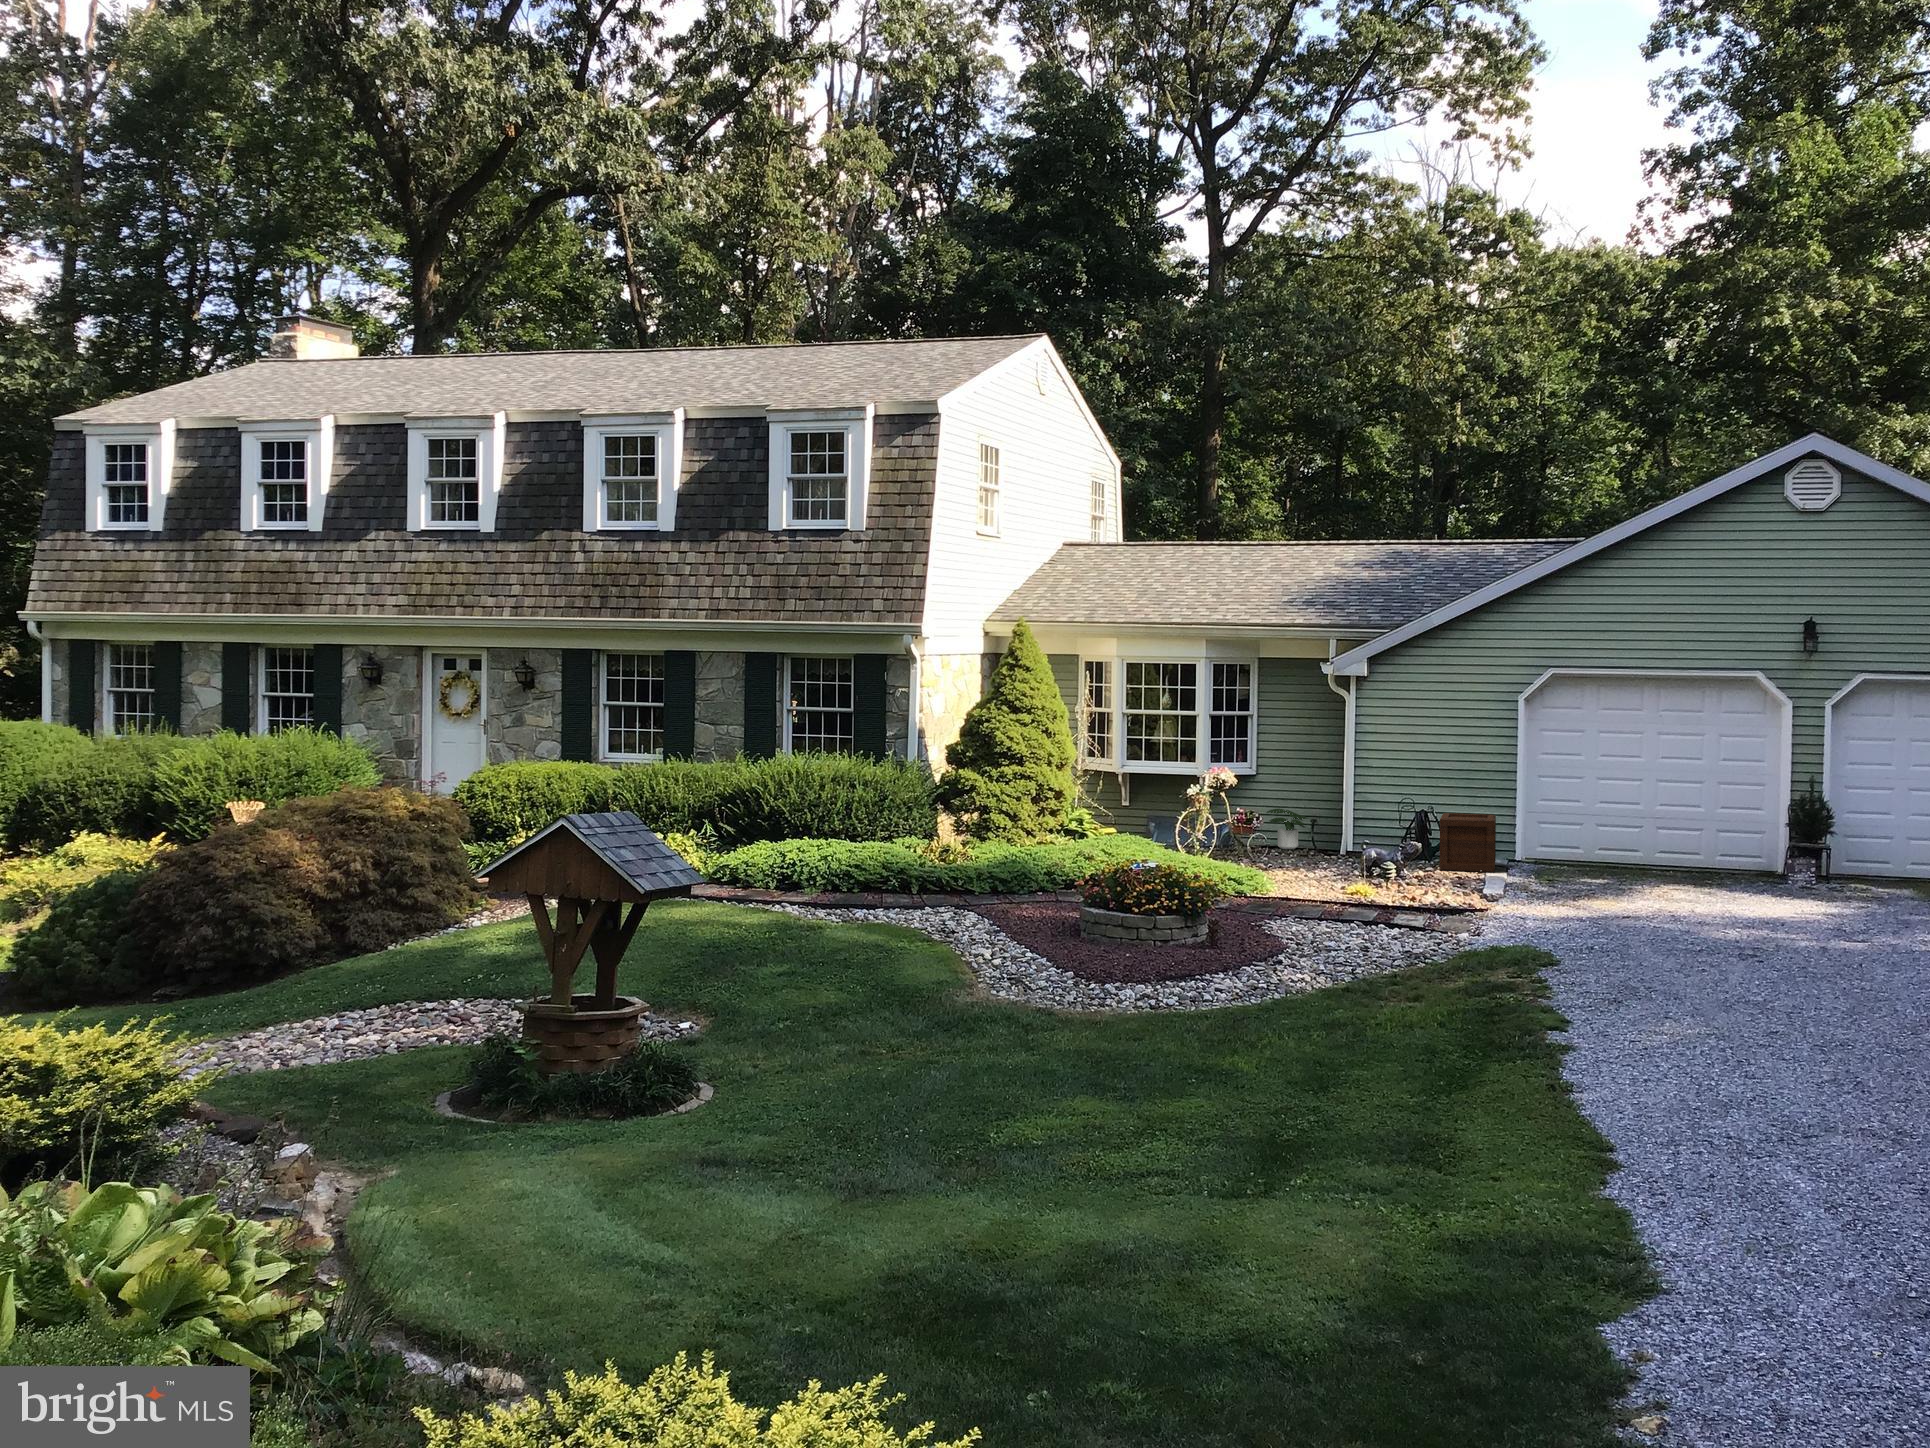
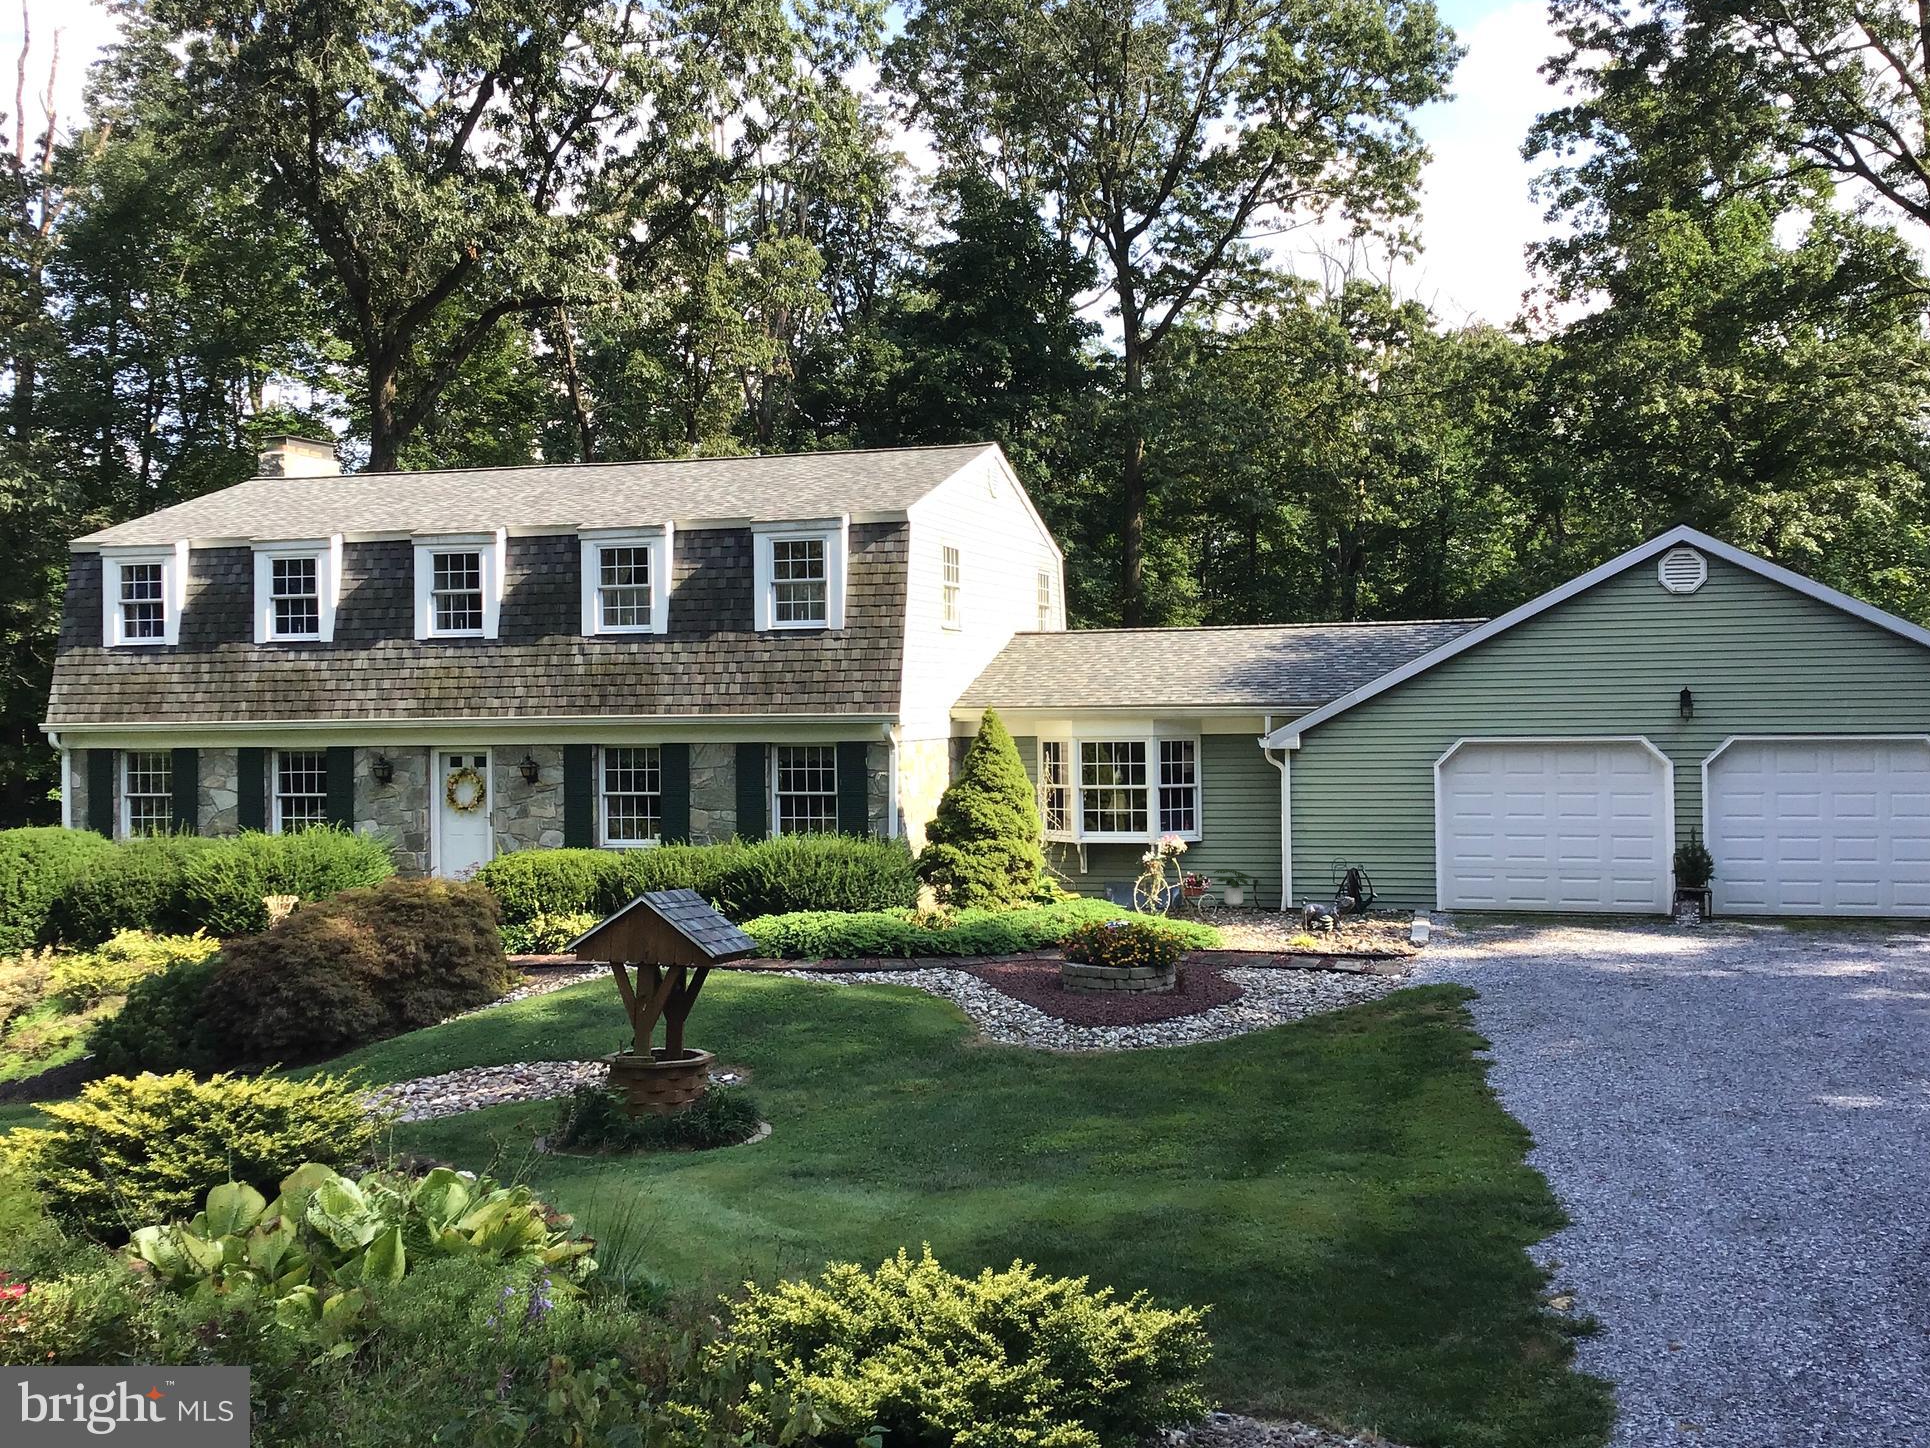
wooden crate: present [1439,813,1496,872] -> none [1369,867,1419,919]

